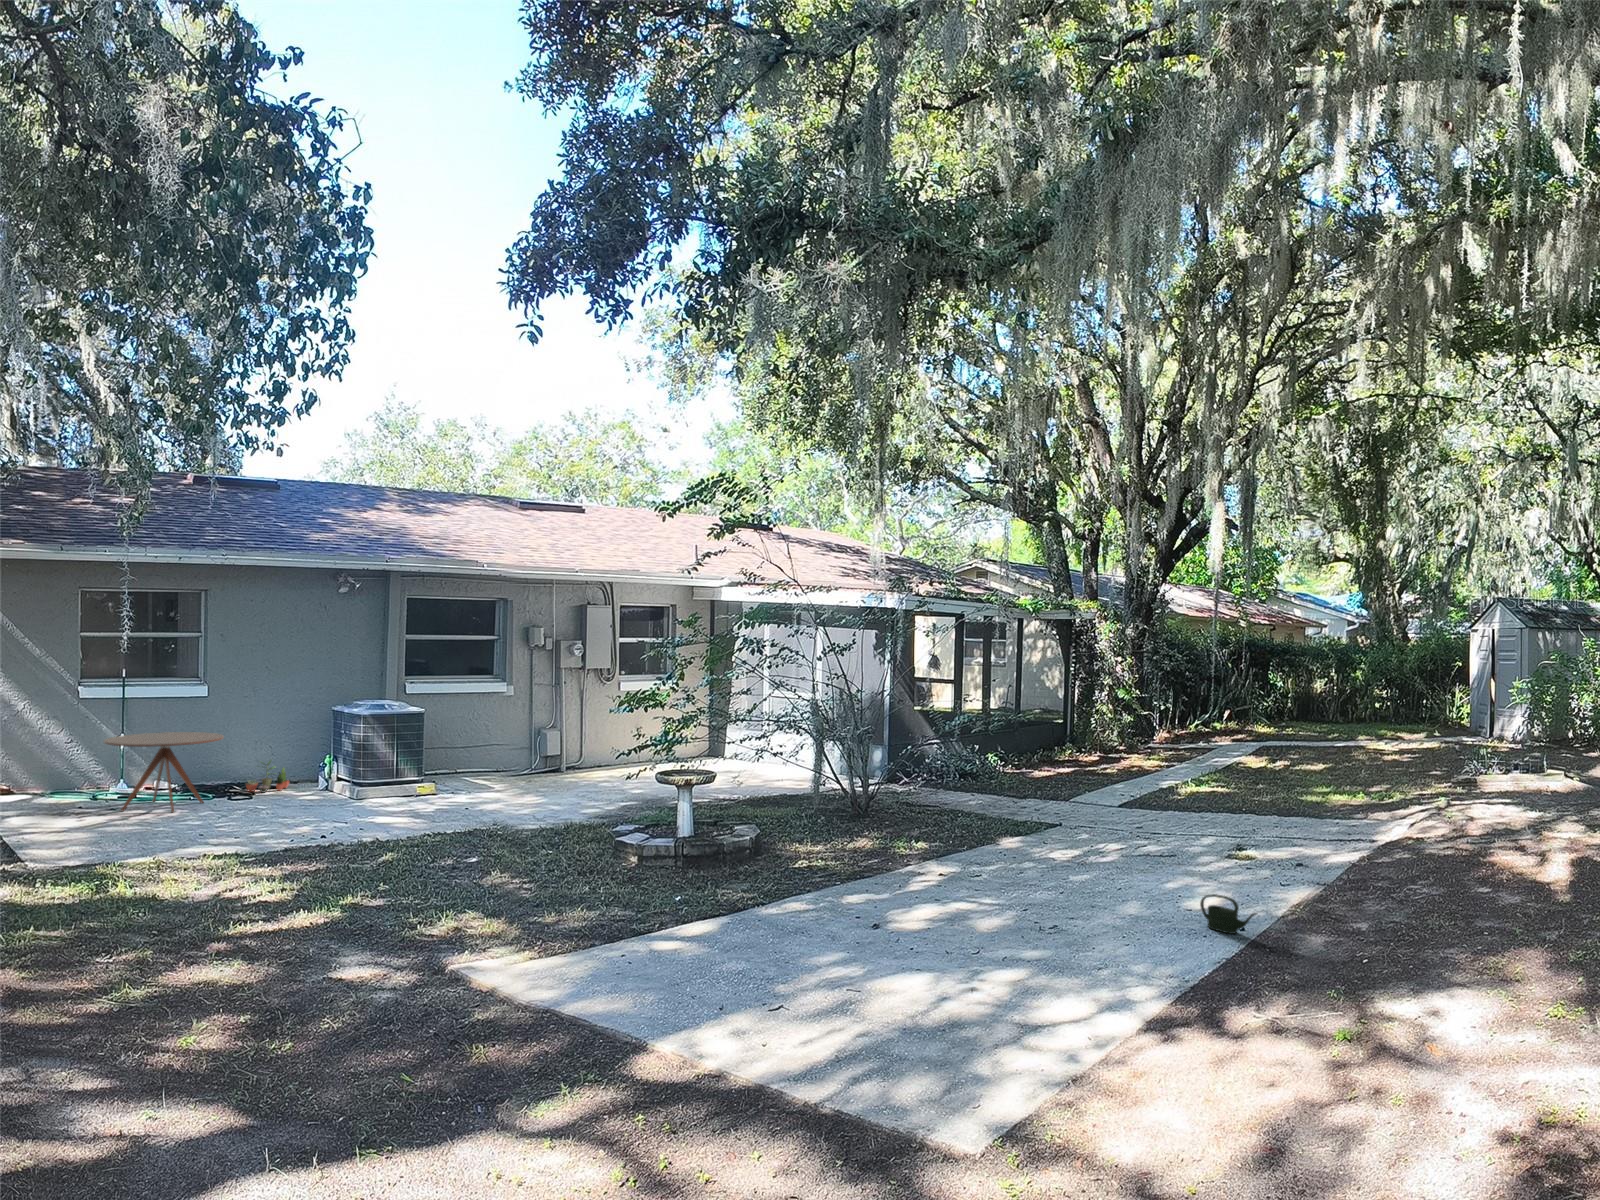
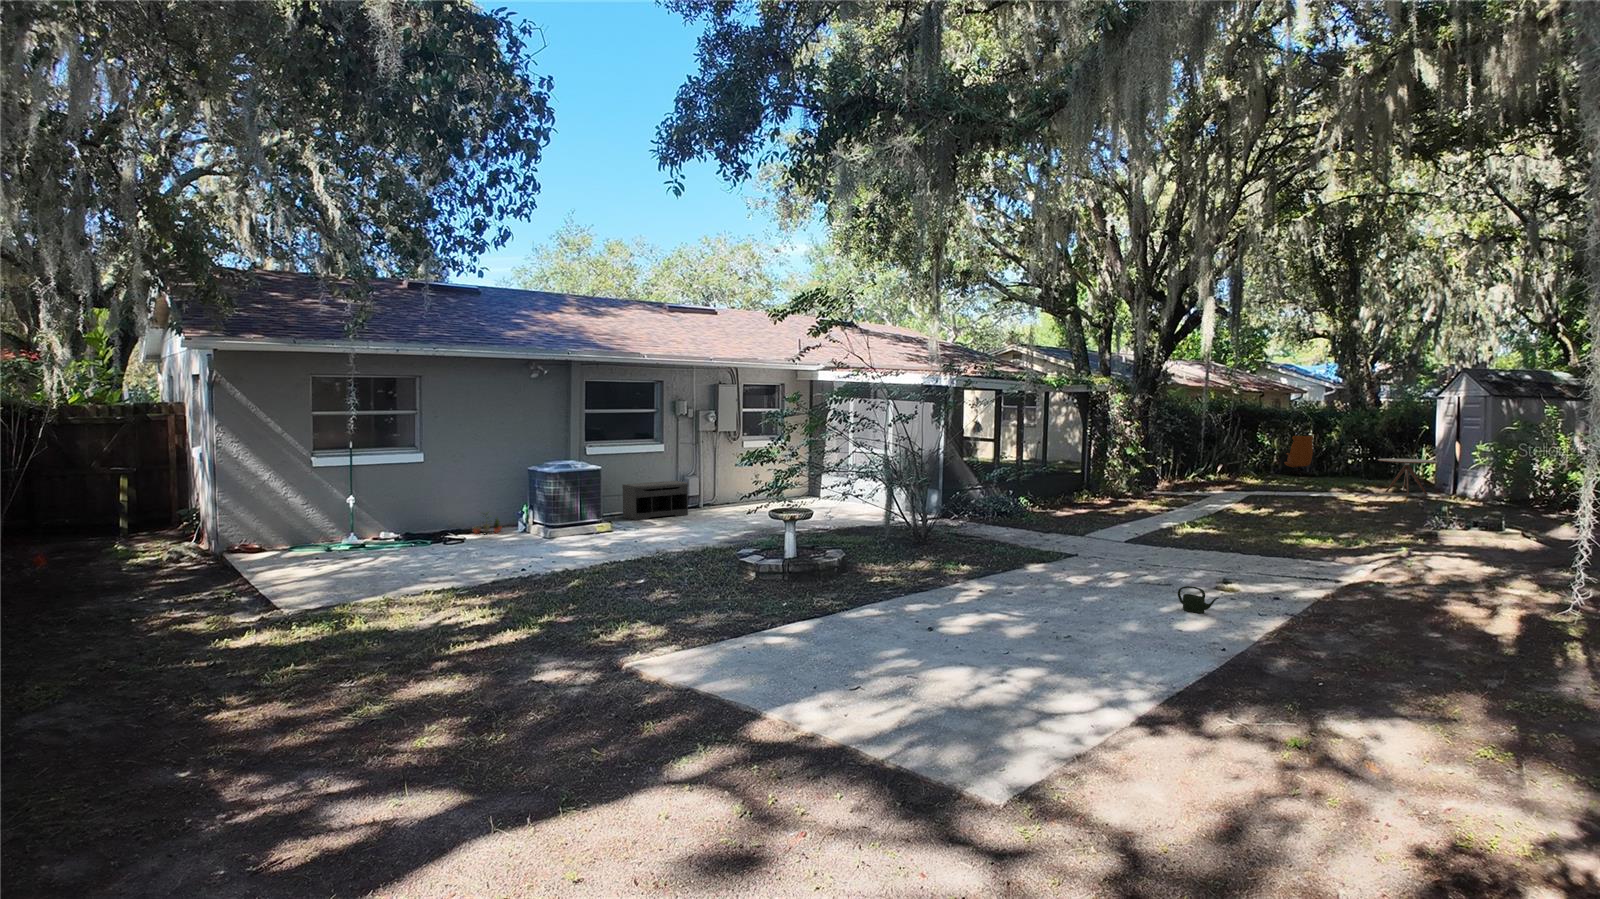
lounge chair: none [1301,677,1337,727] -> present [1284,436,1313,476]
bench: none [465,721,555,774] -> present [622,481,688,520]
round table: present [104,732,224,812] -> present [1378,459,1437,495]

